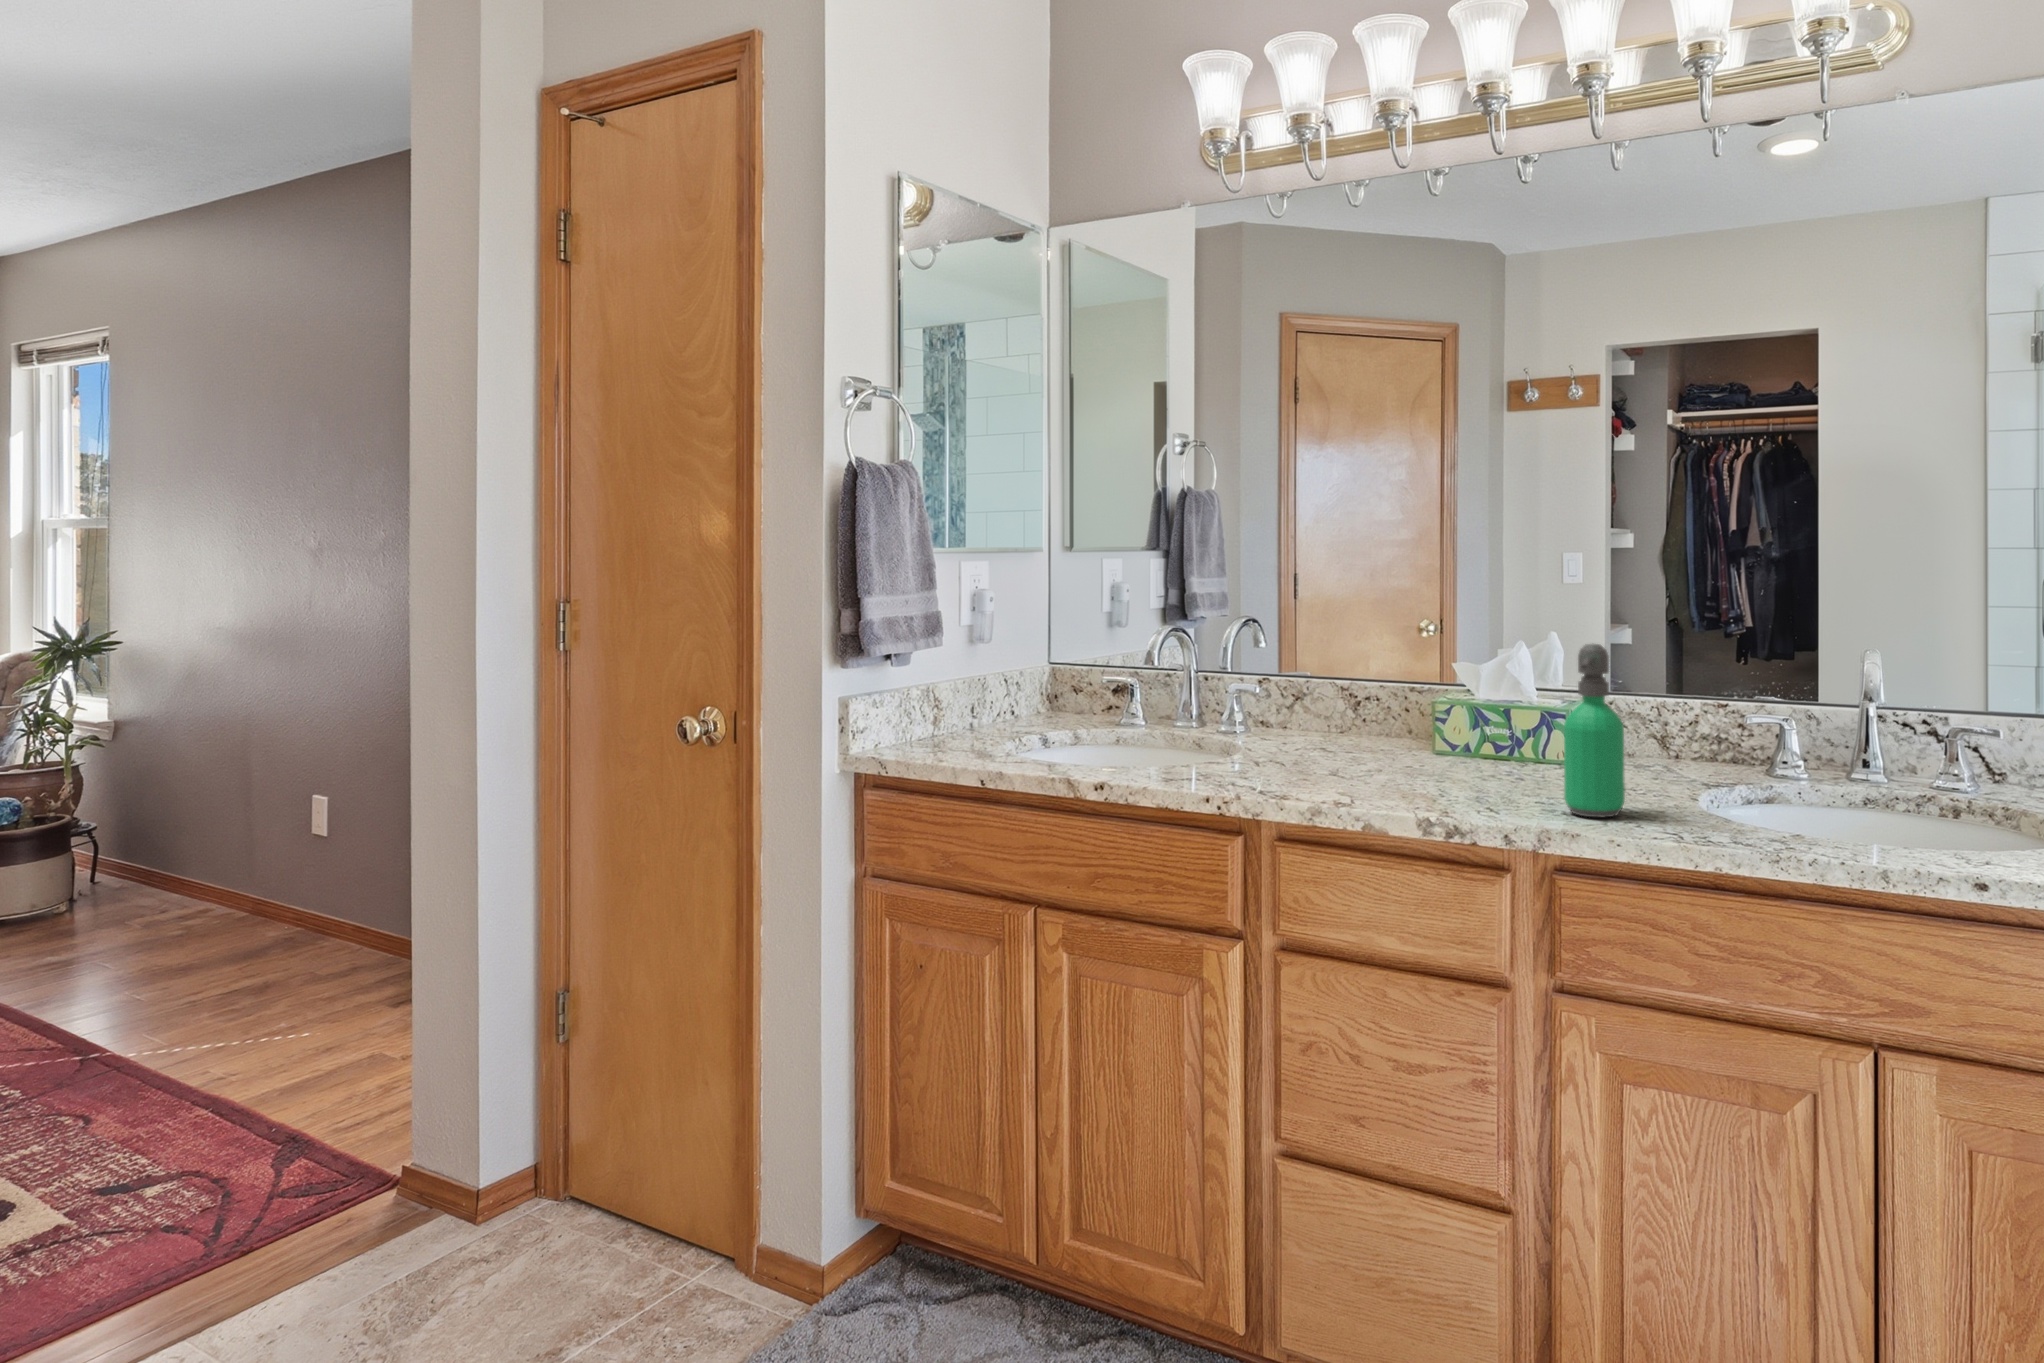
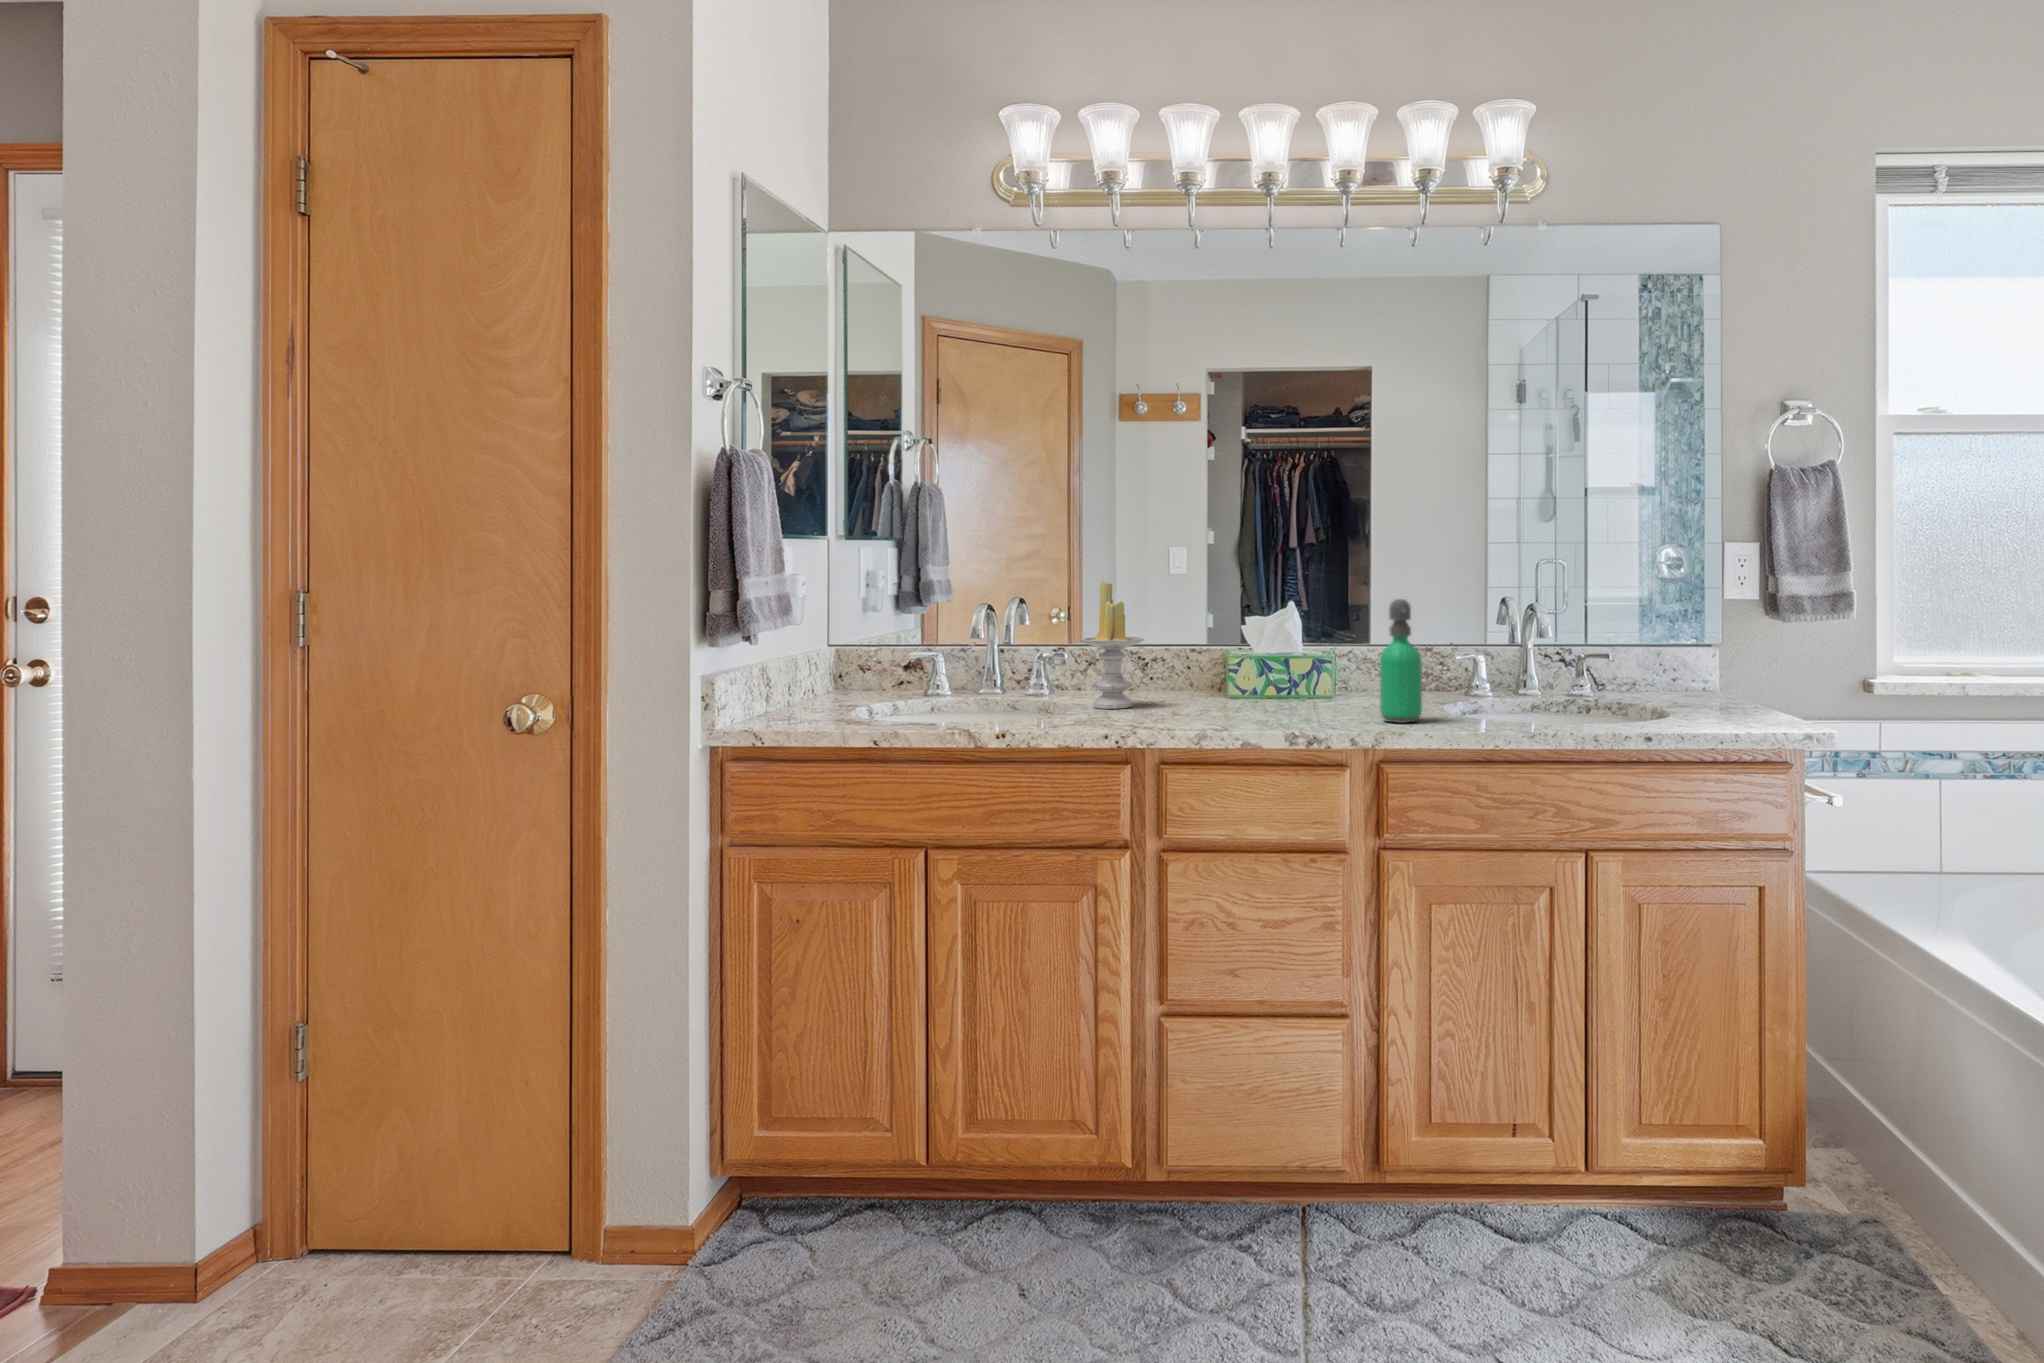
candle: none [1252,604,1328,759] -> present [1081,581,1144,709]

